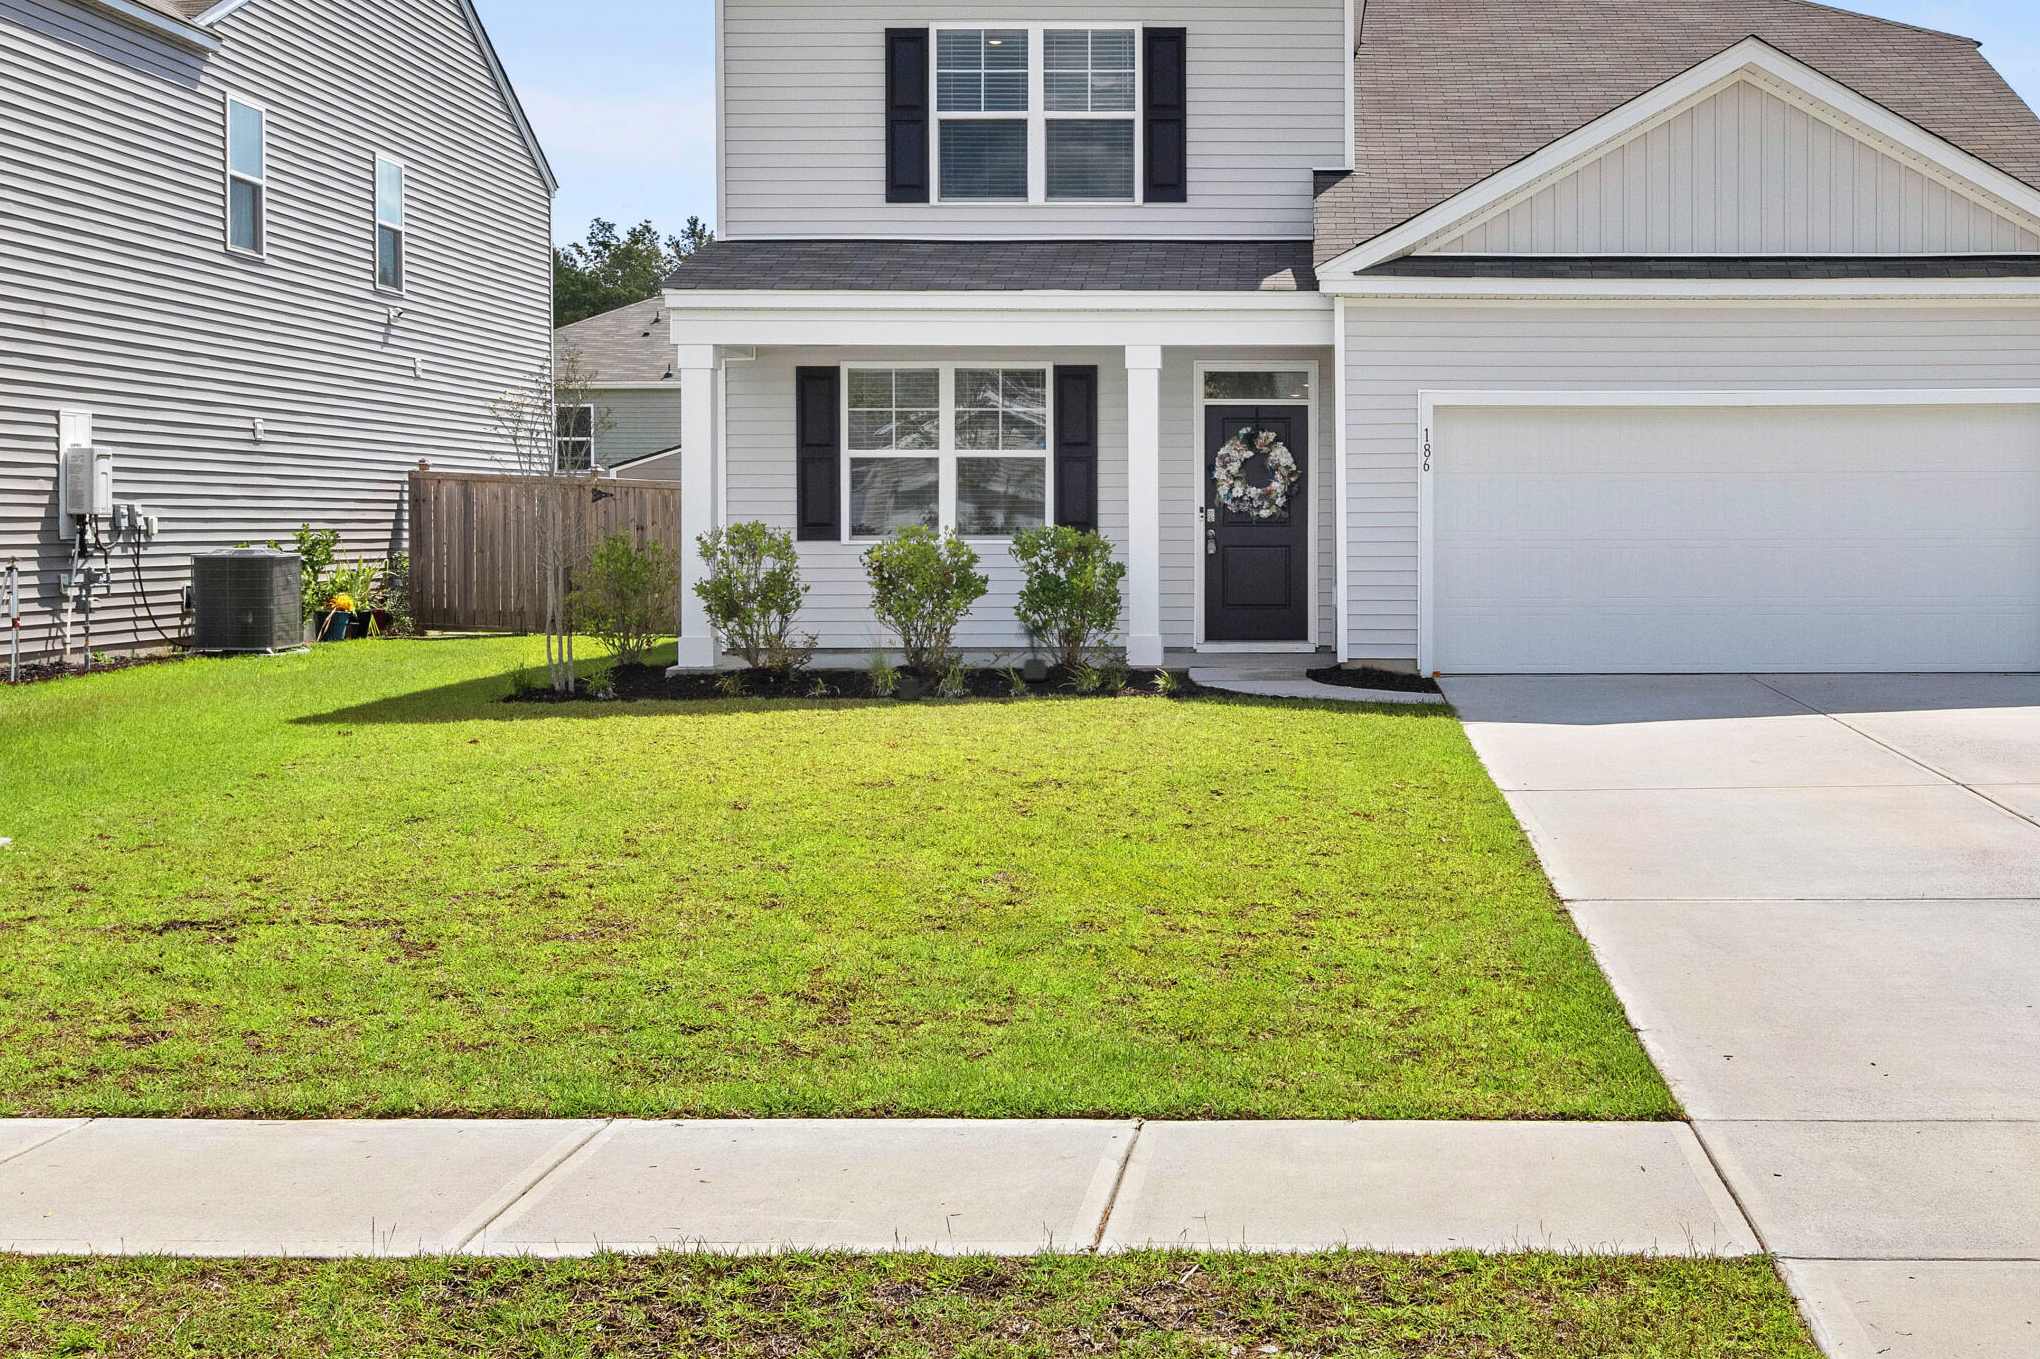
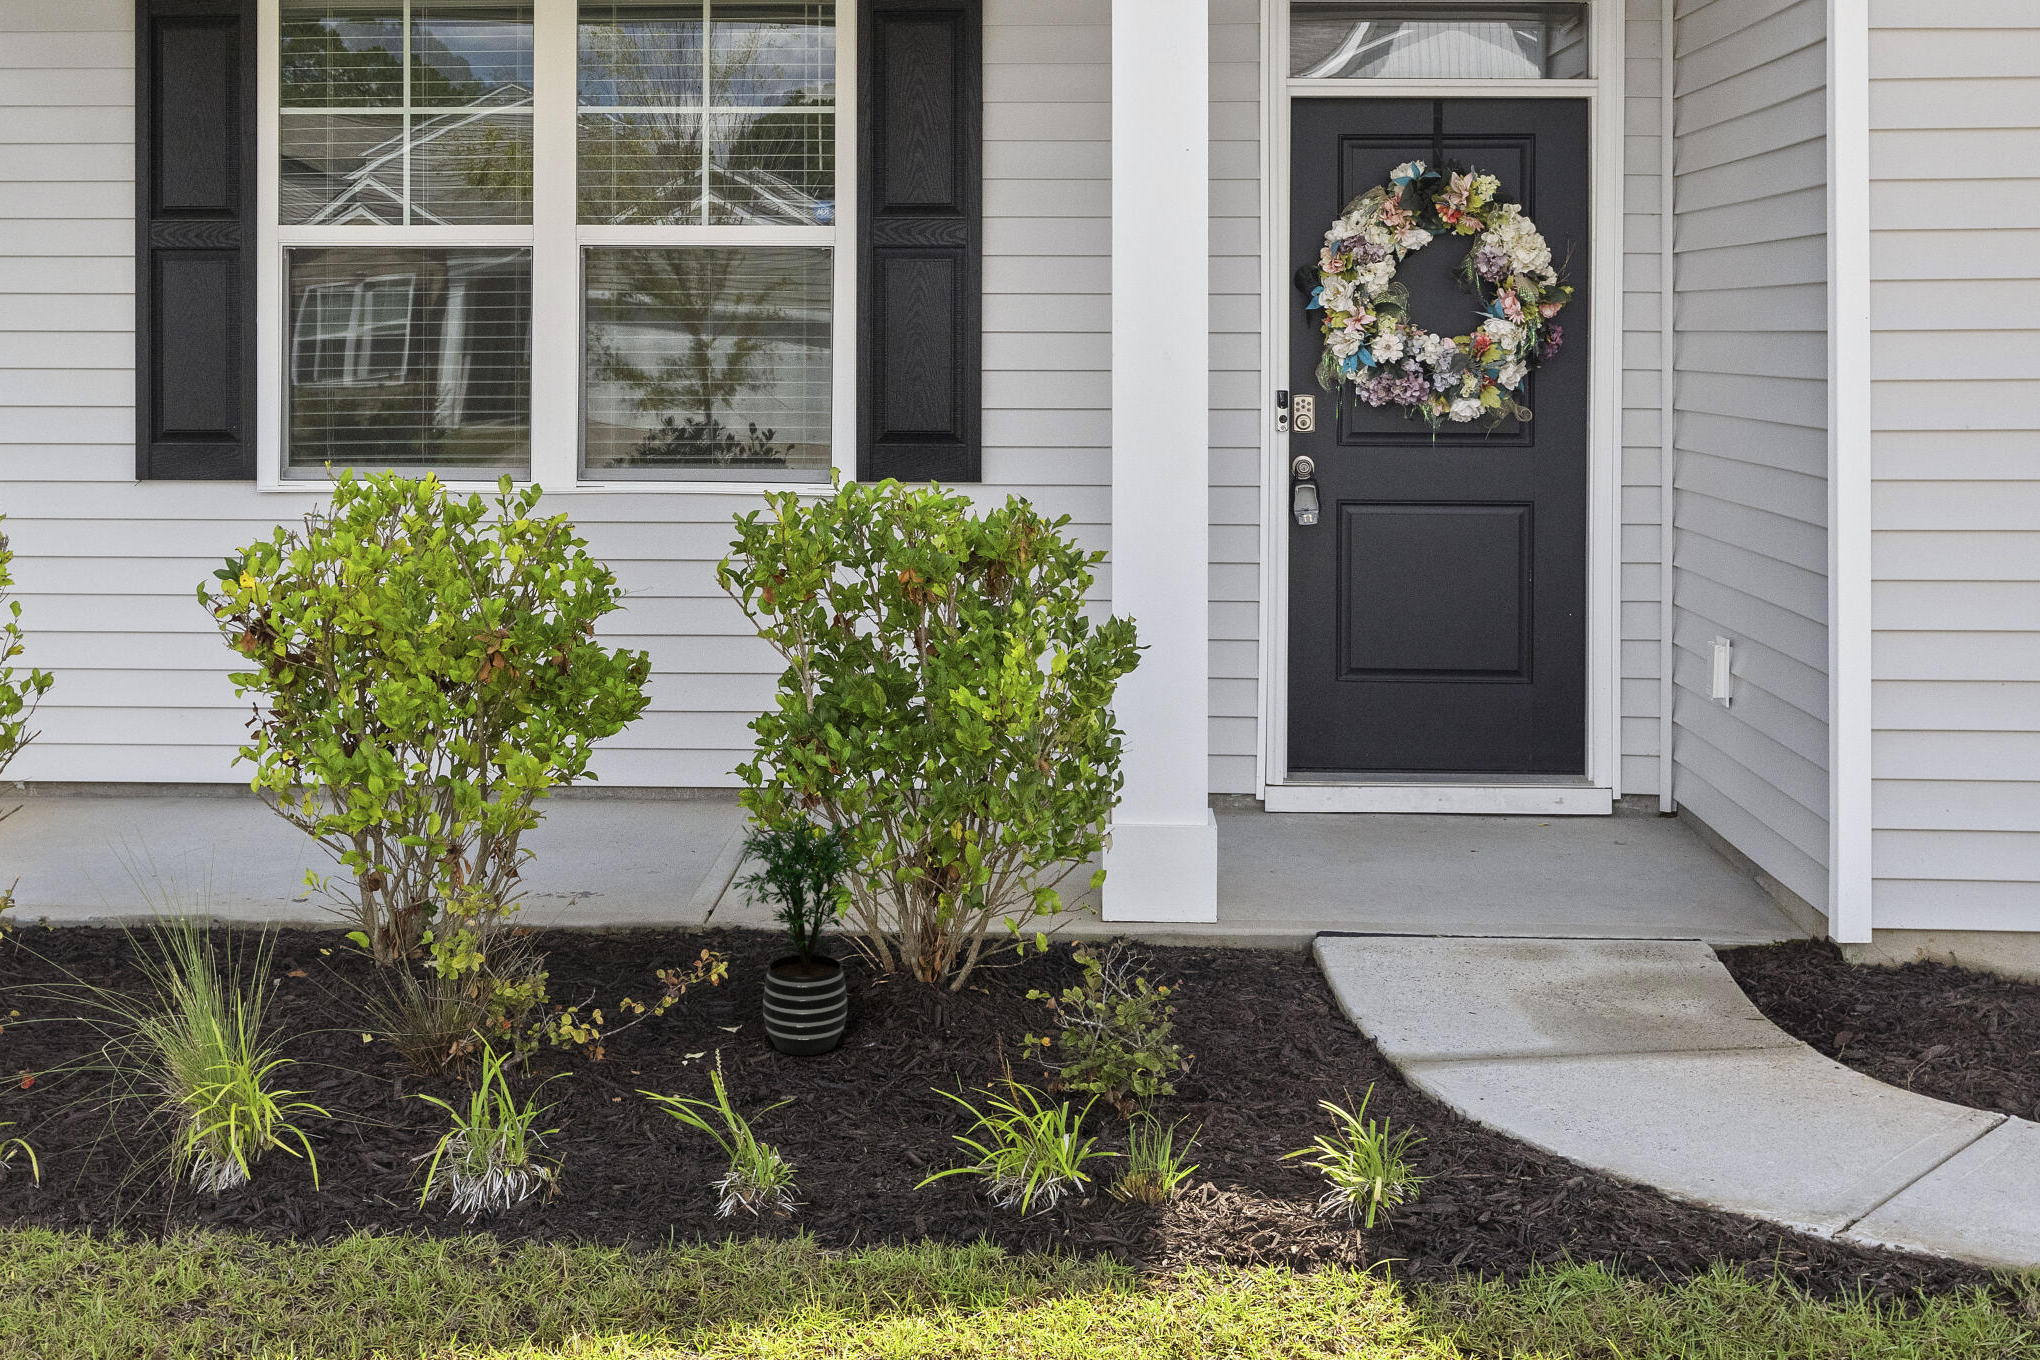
watering can: present [893,679,935,700] -> none [221,1147,379,1270]

